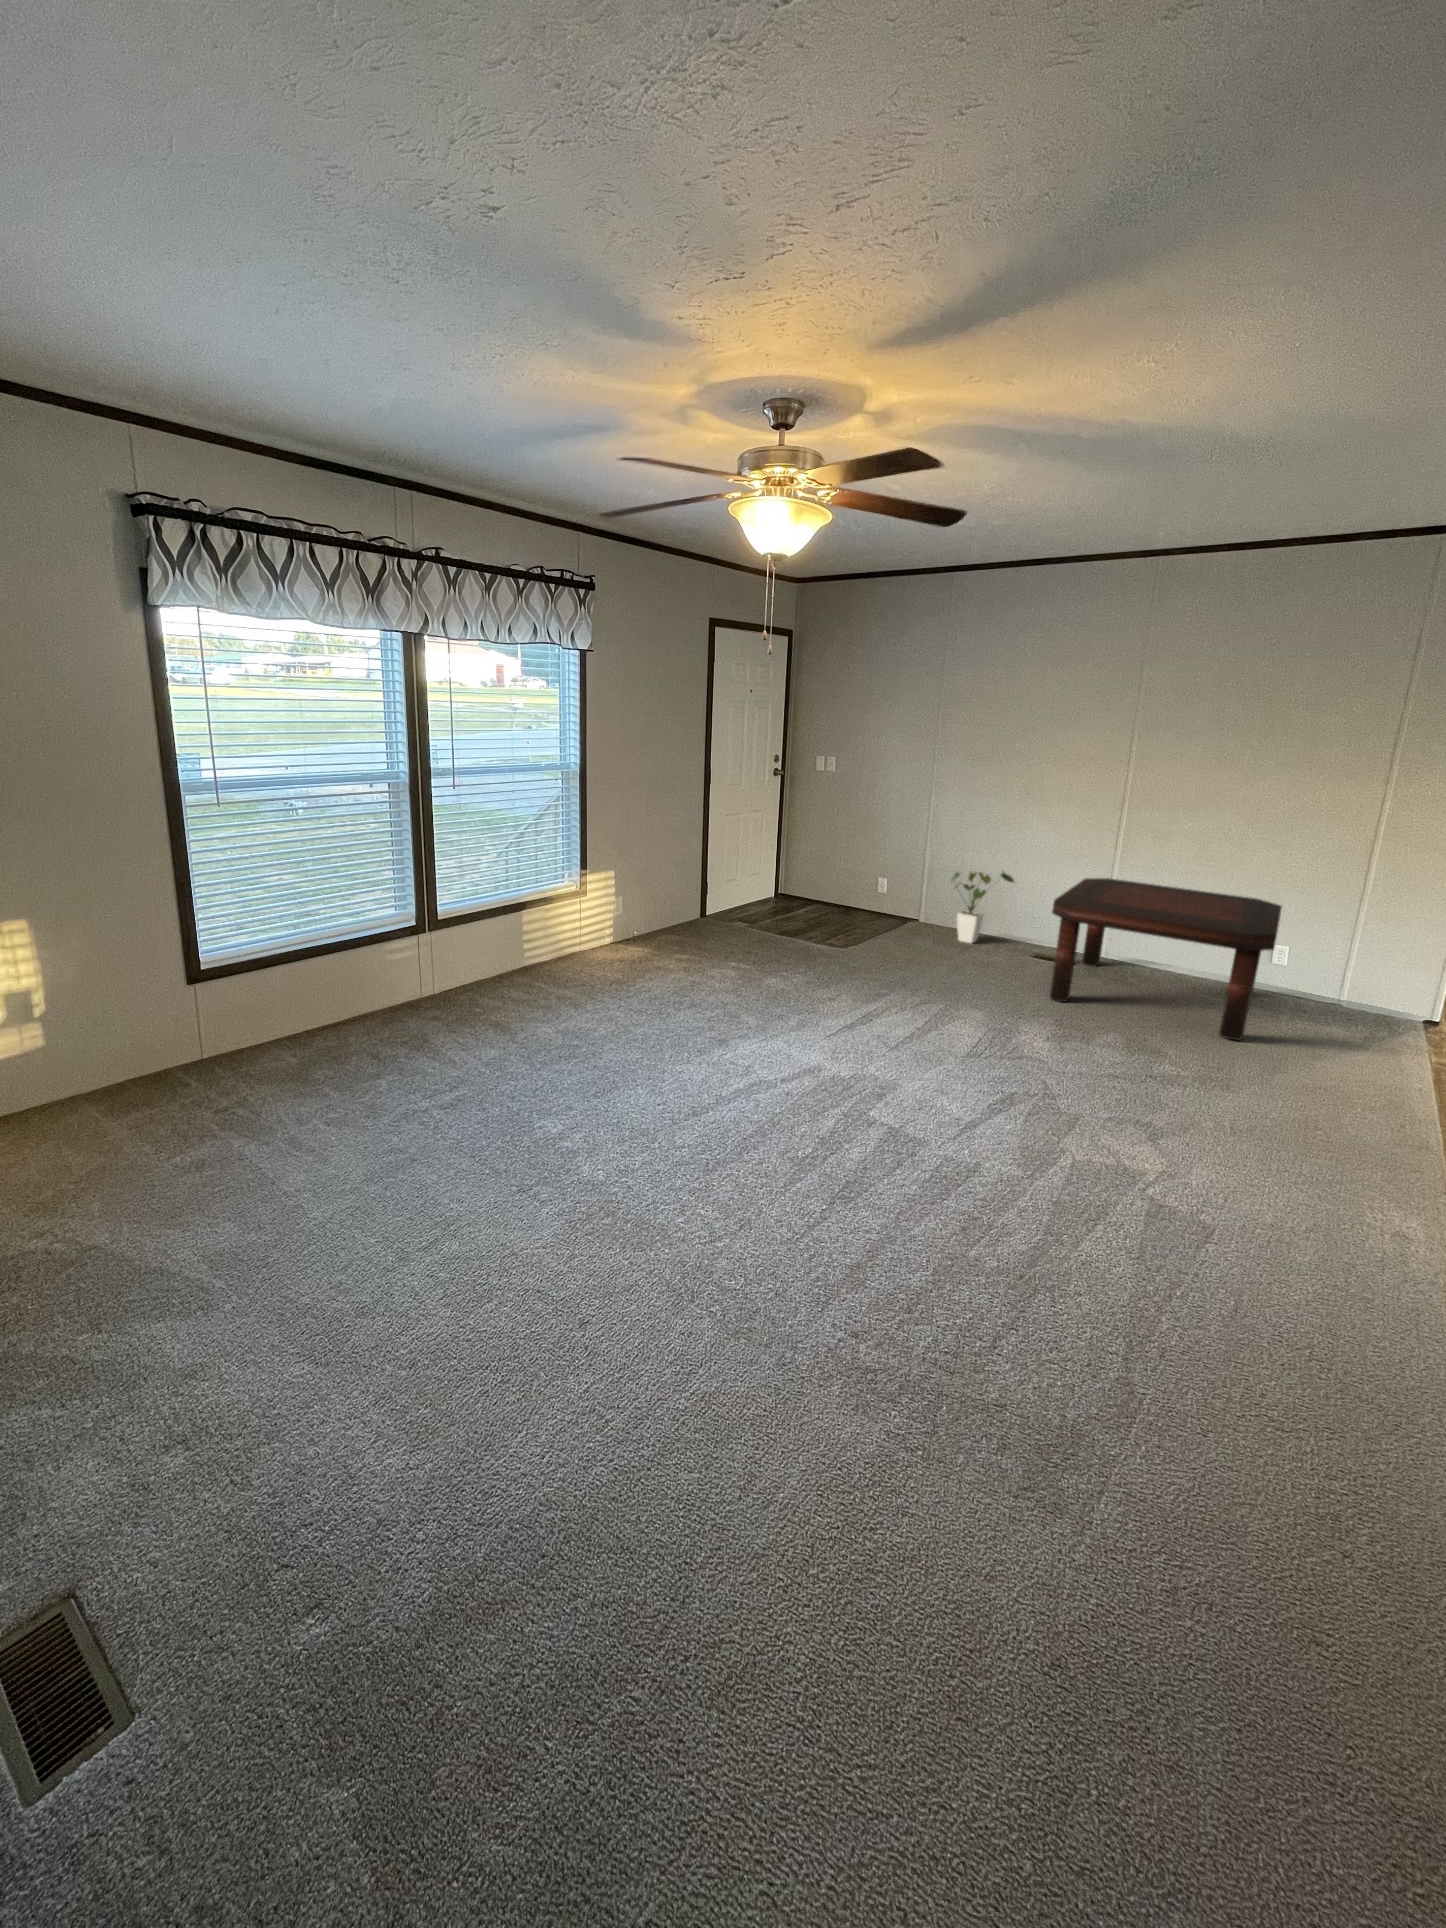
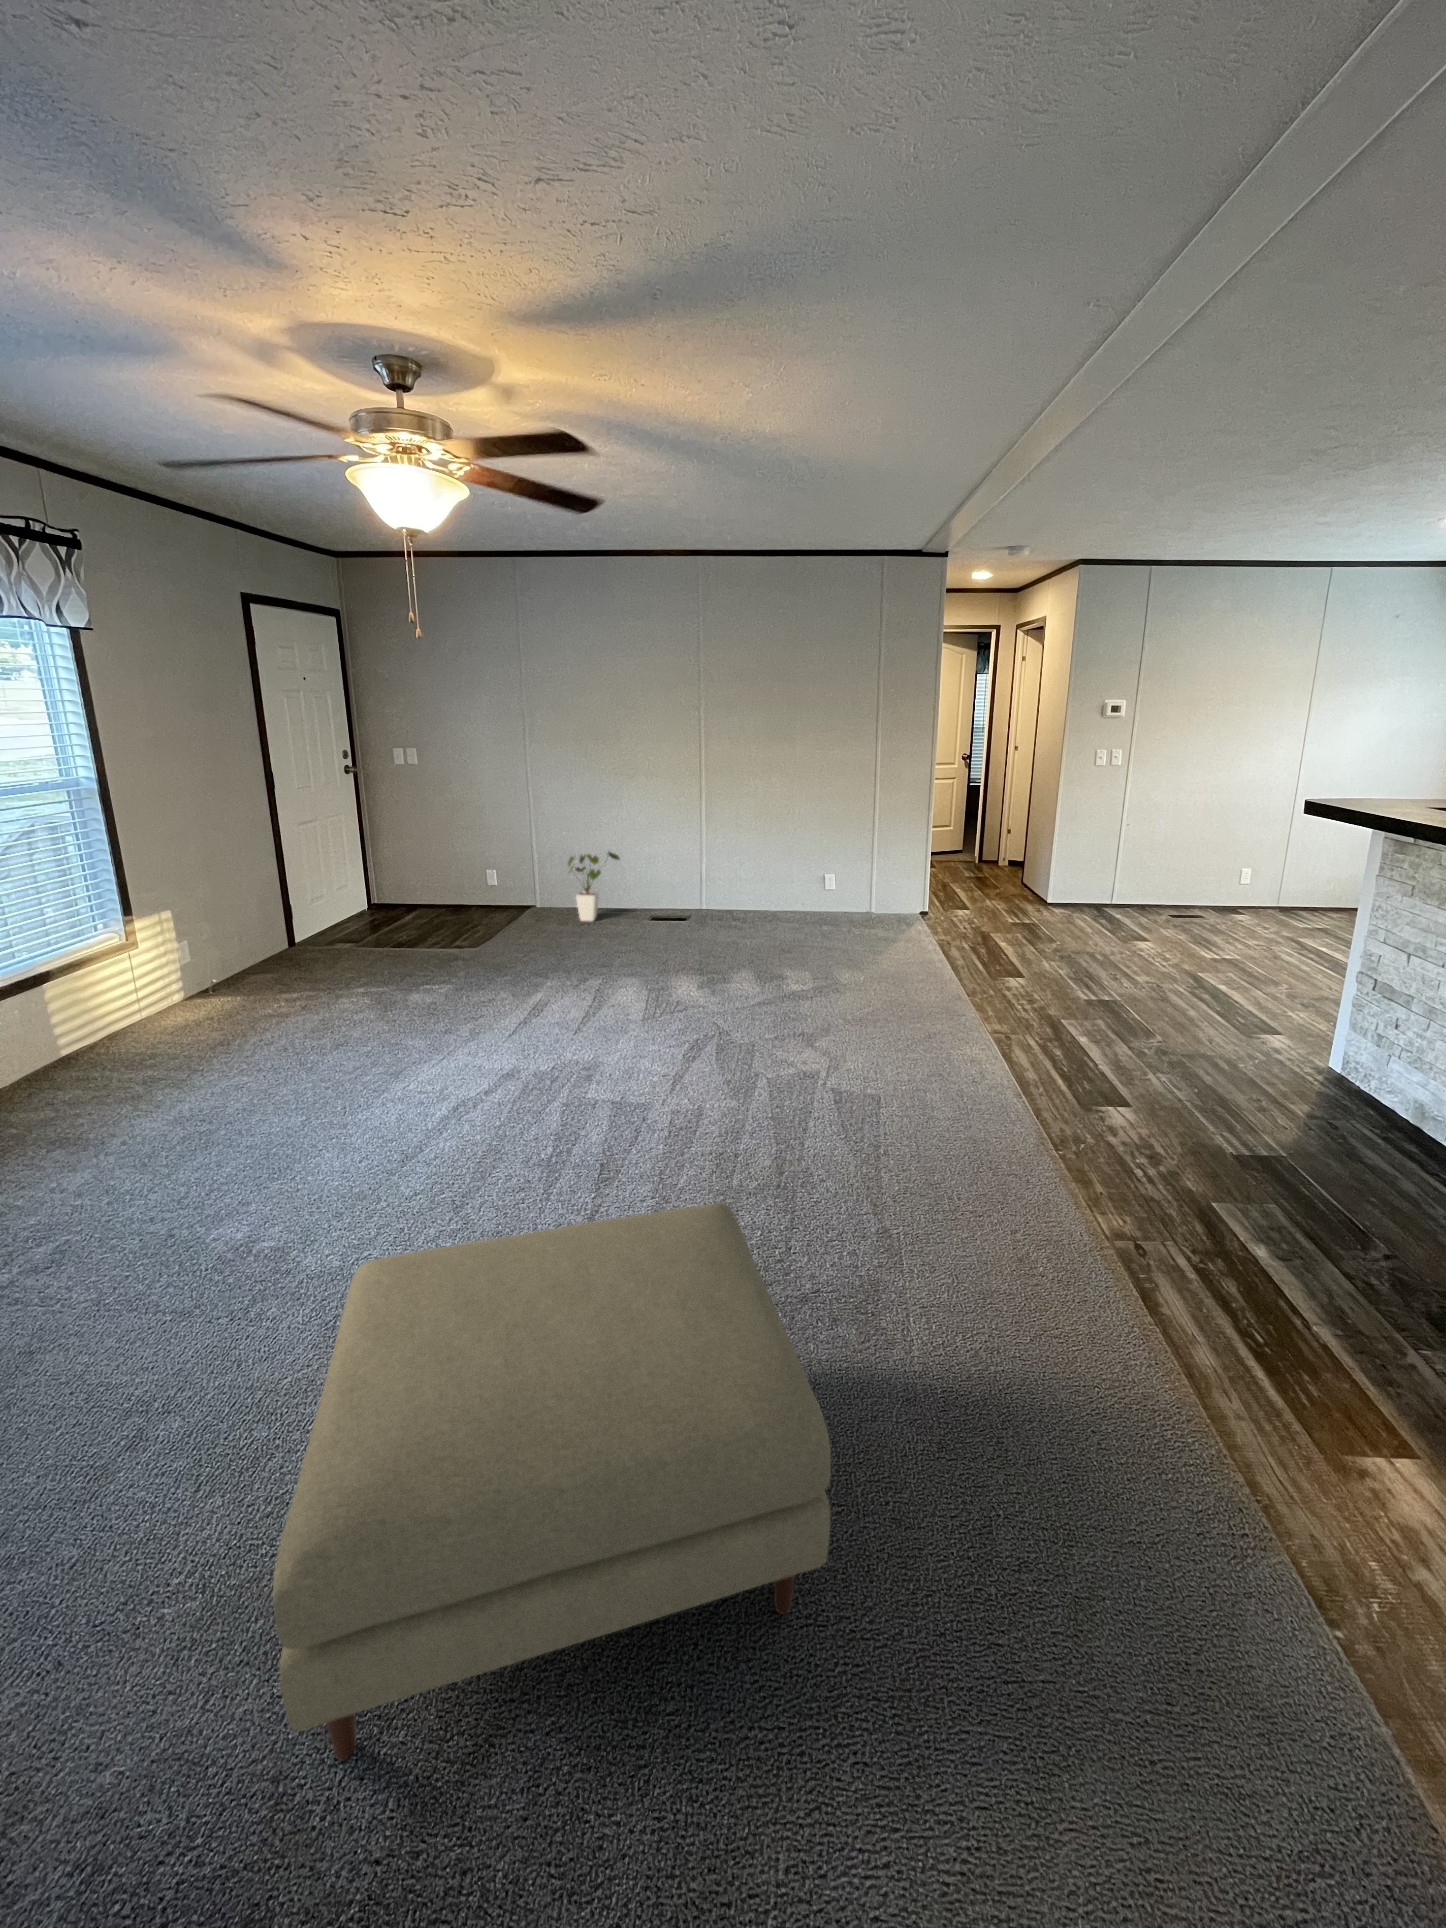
coffee table: present [1050,878,1282,1040] -> none [671,846,834,959]
ottoman: none [373,1175,886,1701] -> present [273,1203,831,1761]

